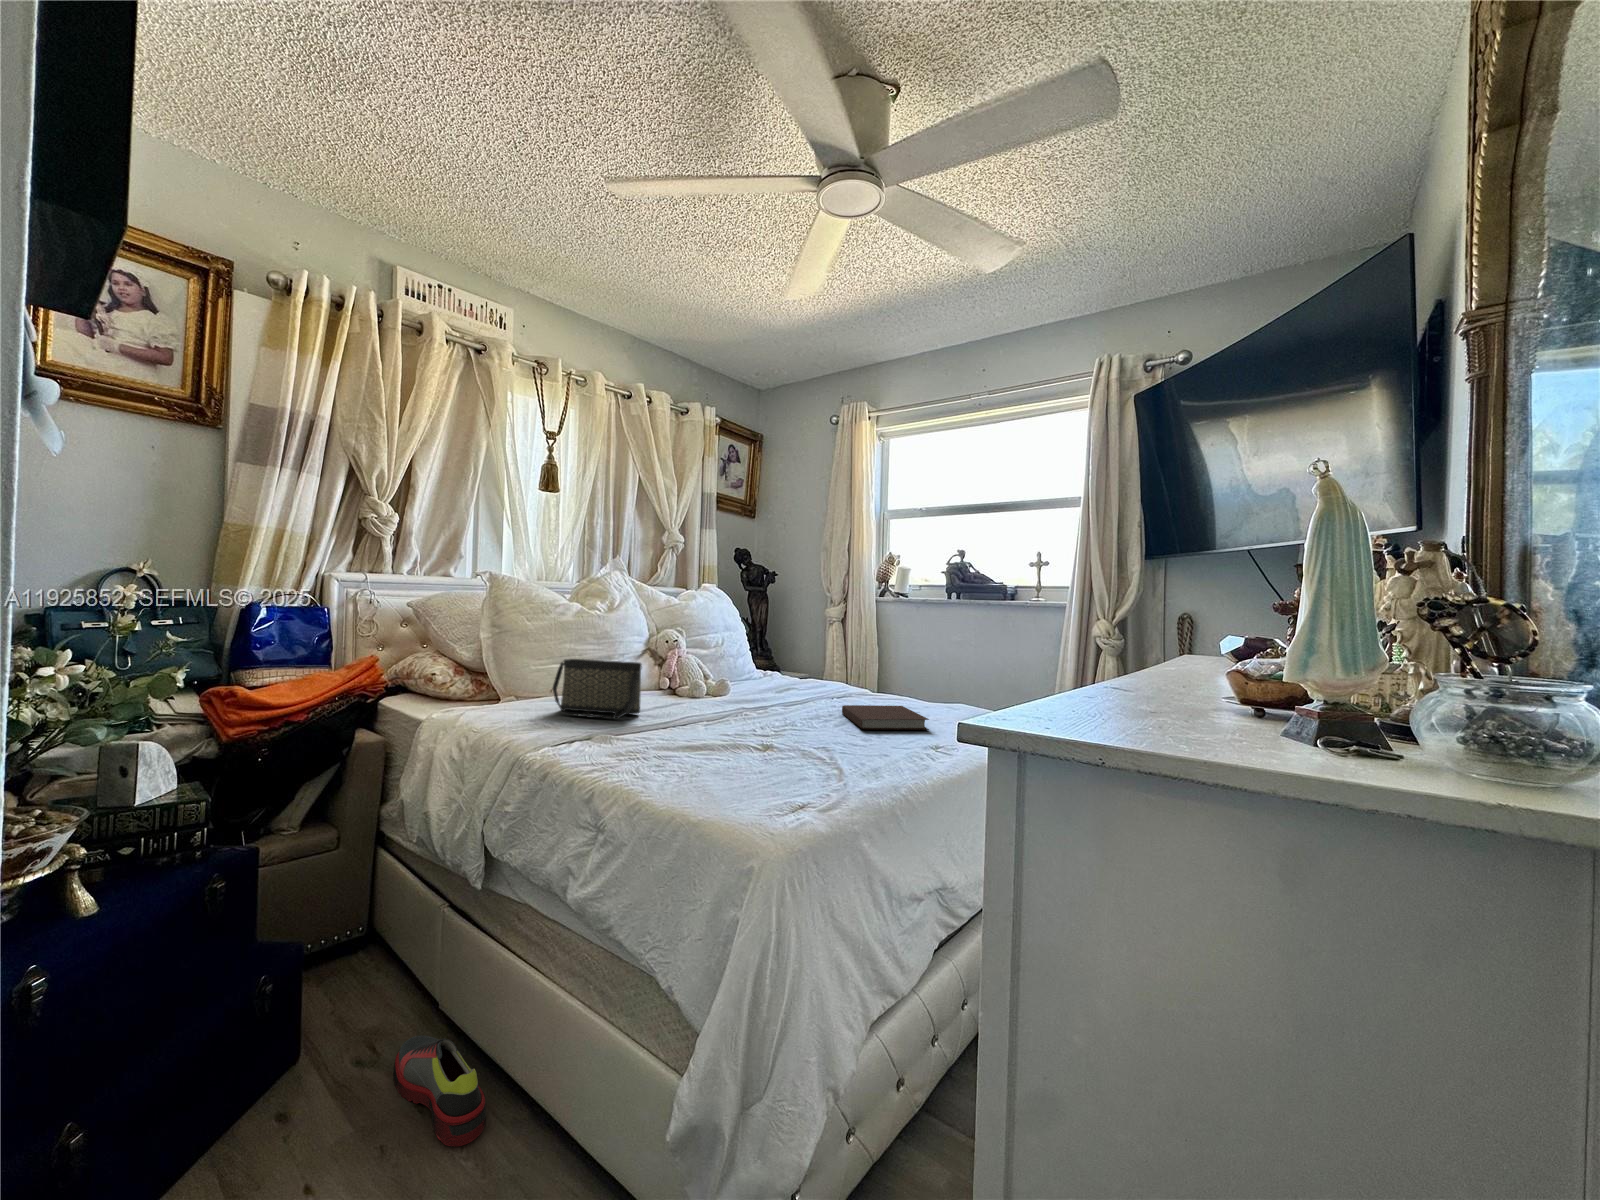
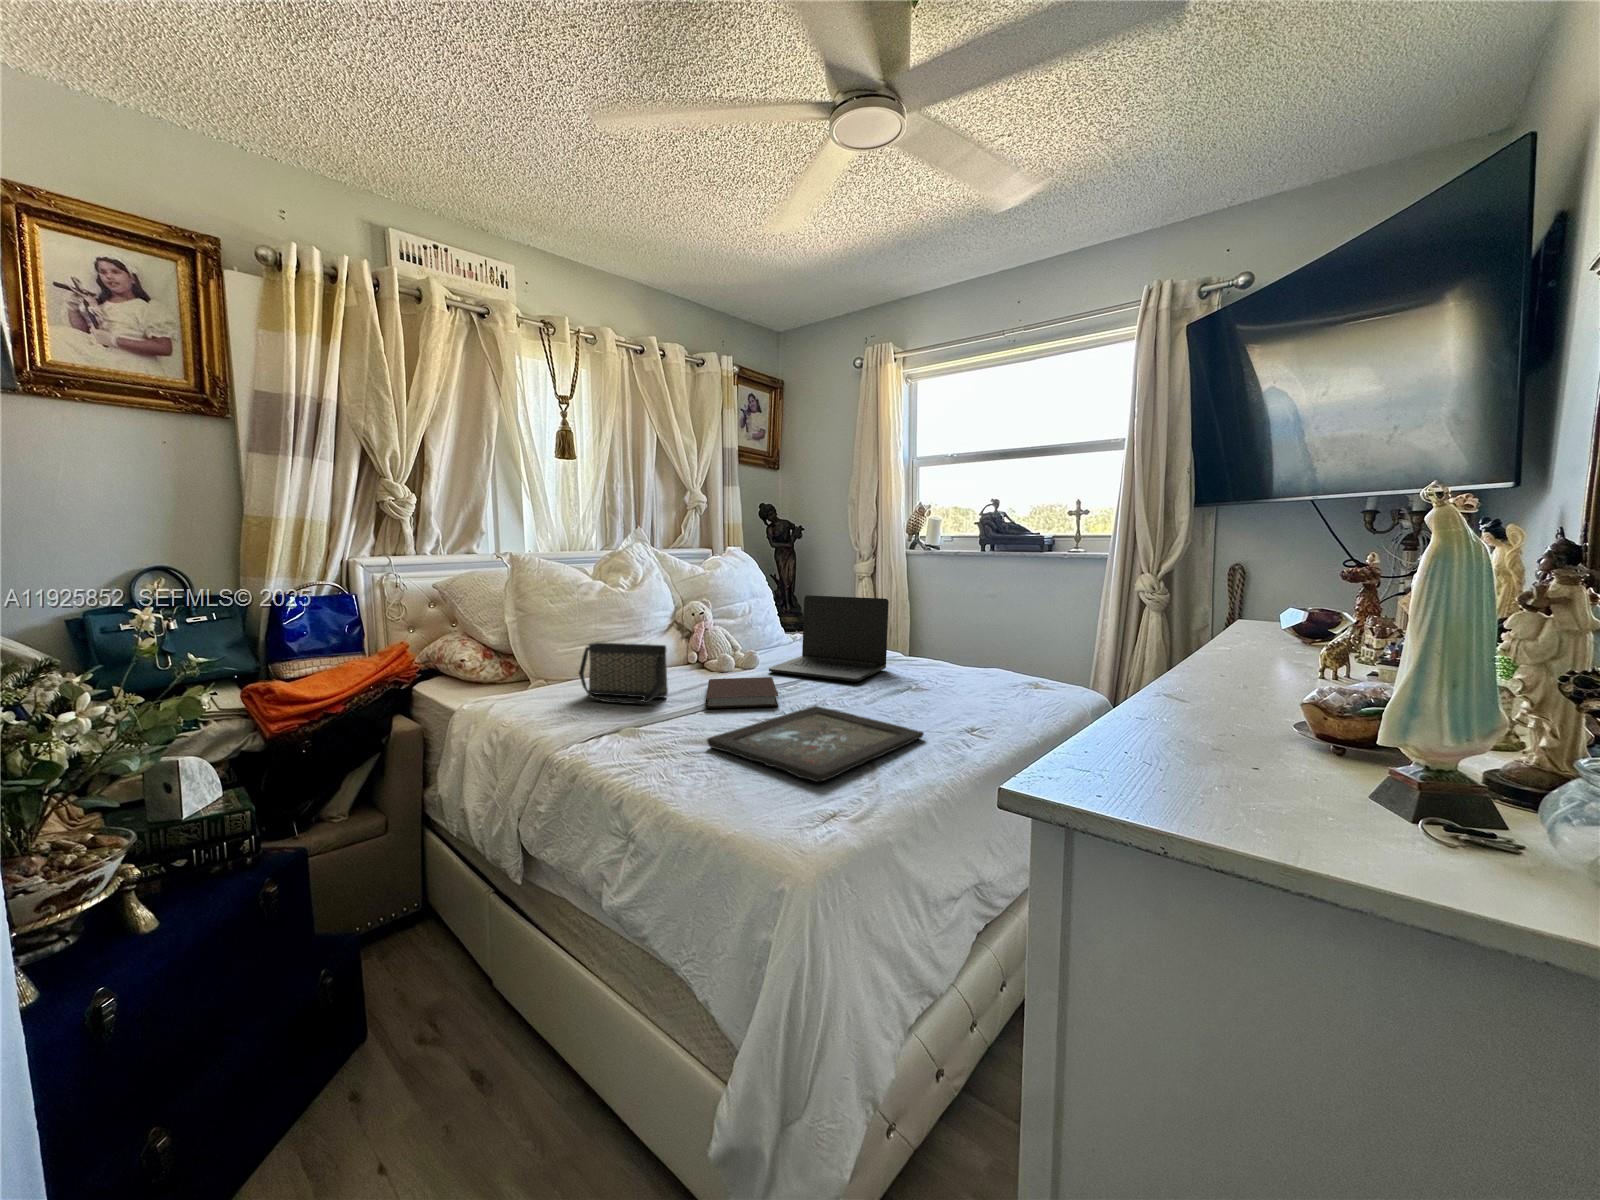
laptop: none [741,627,859,708] -> present [769,595,889,682]
notebook: present [842,705,929,730] -> present [706,677,778,708]
tray: none [680,724,891,781] -> present [707,706,924,782]
shoe: present [393,1035,486,1146] -> none [454,1016,542,1125]

